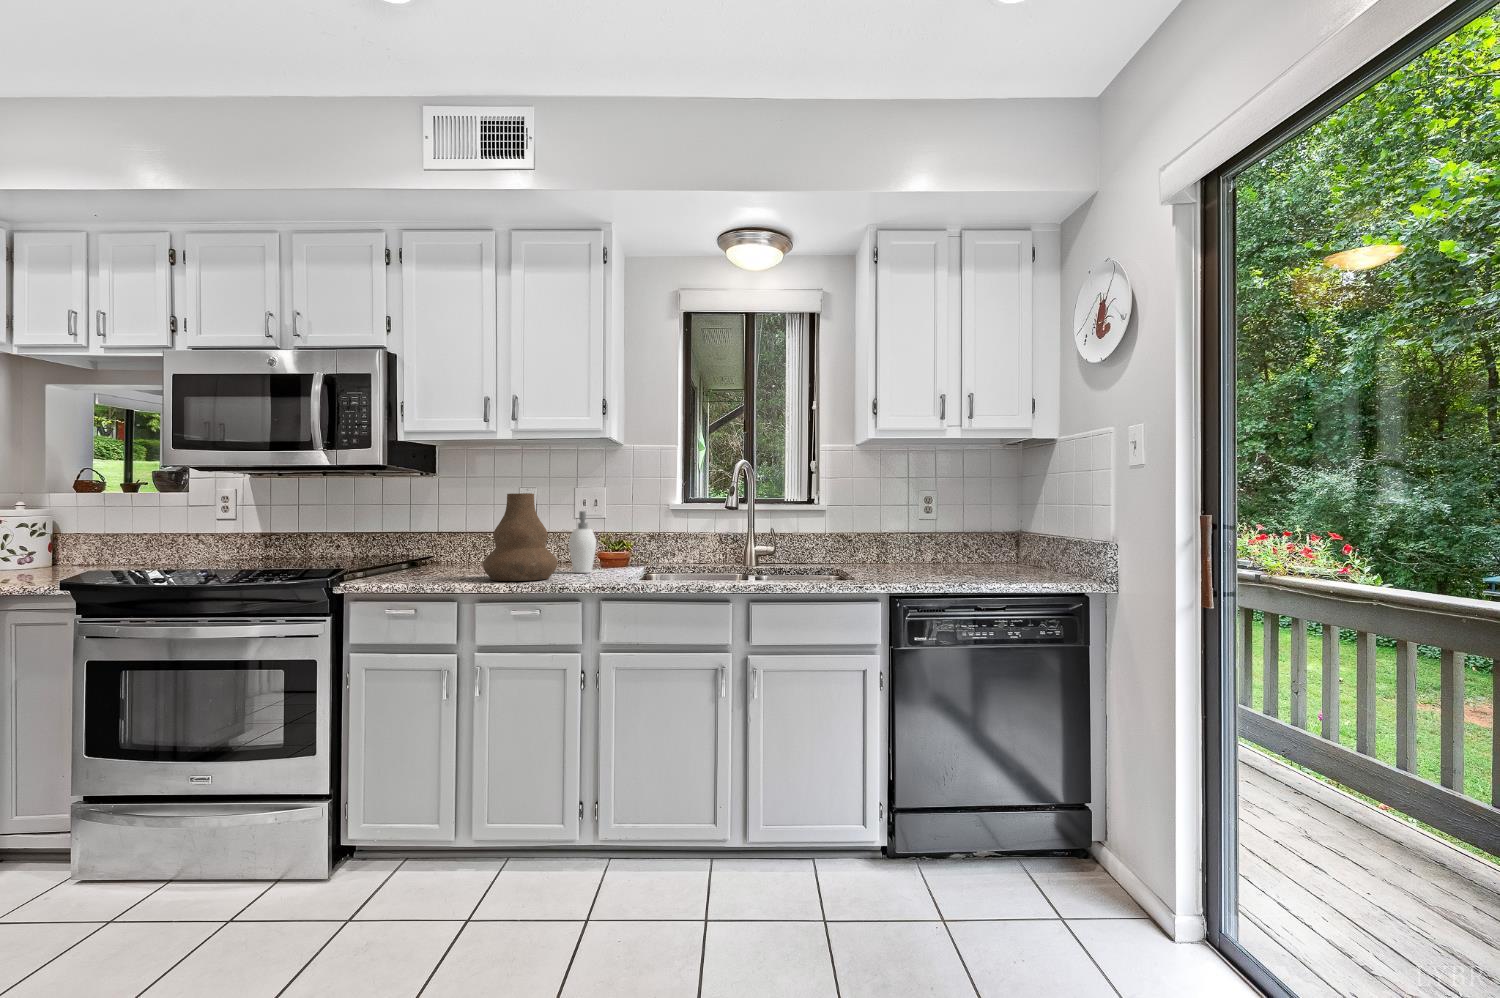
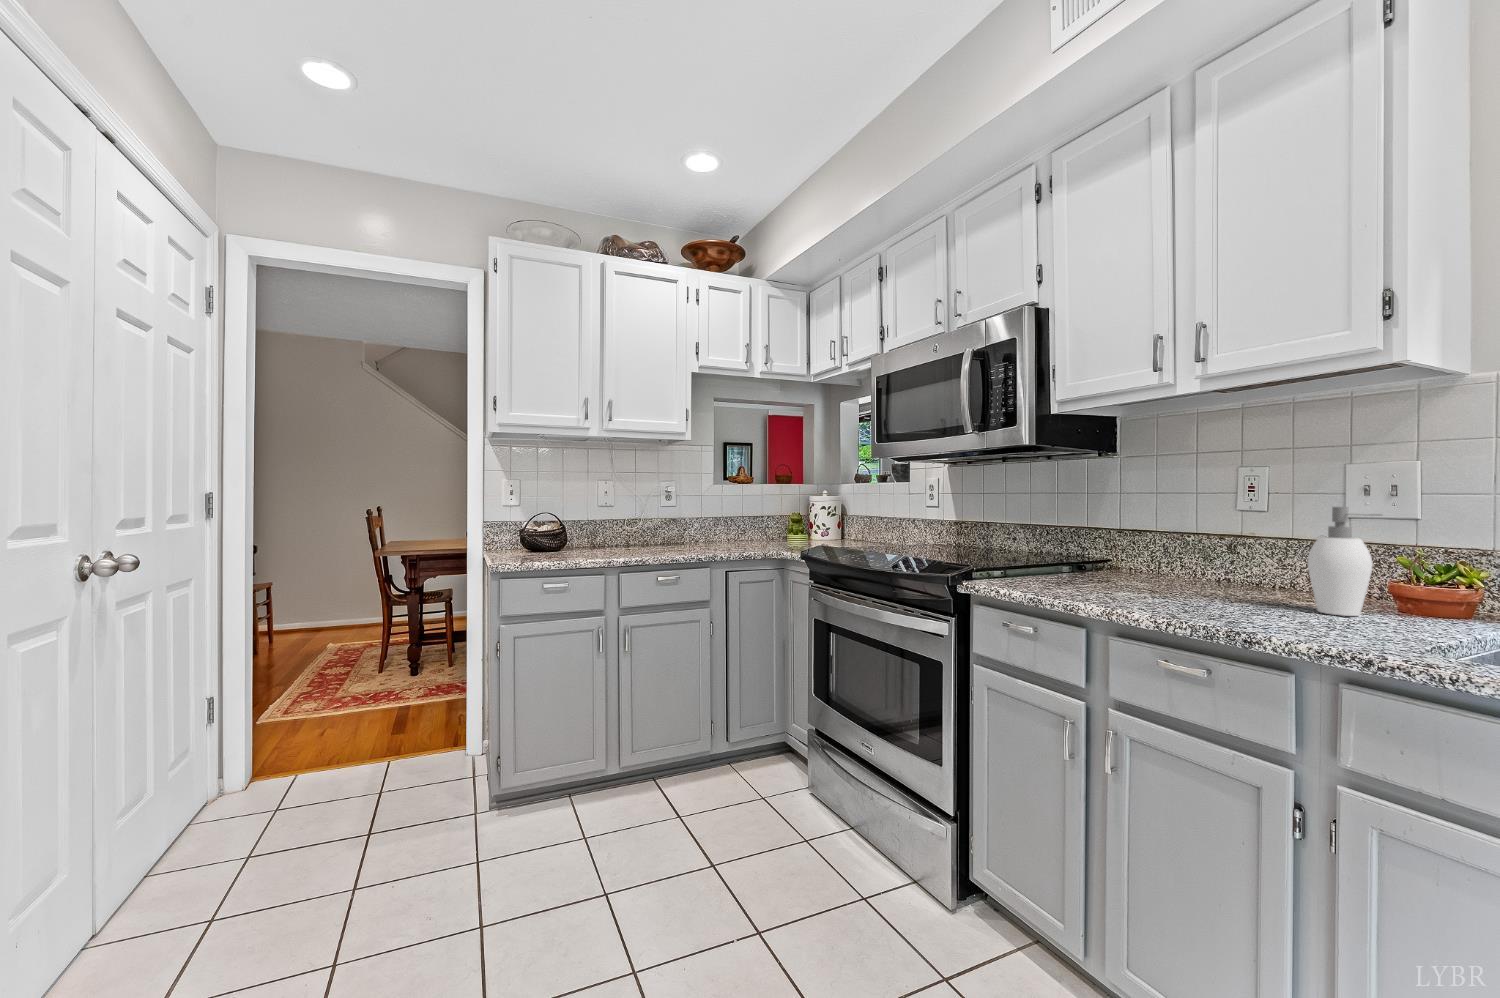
vase: present [483,493,558,581] -> none [1128,476,1266,617]

